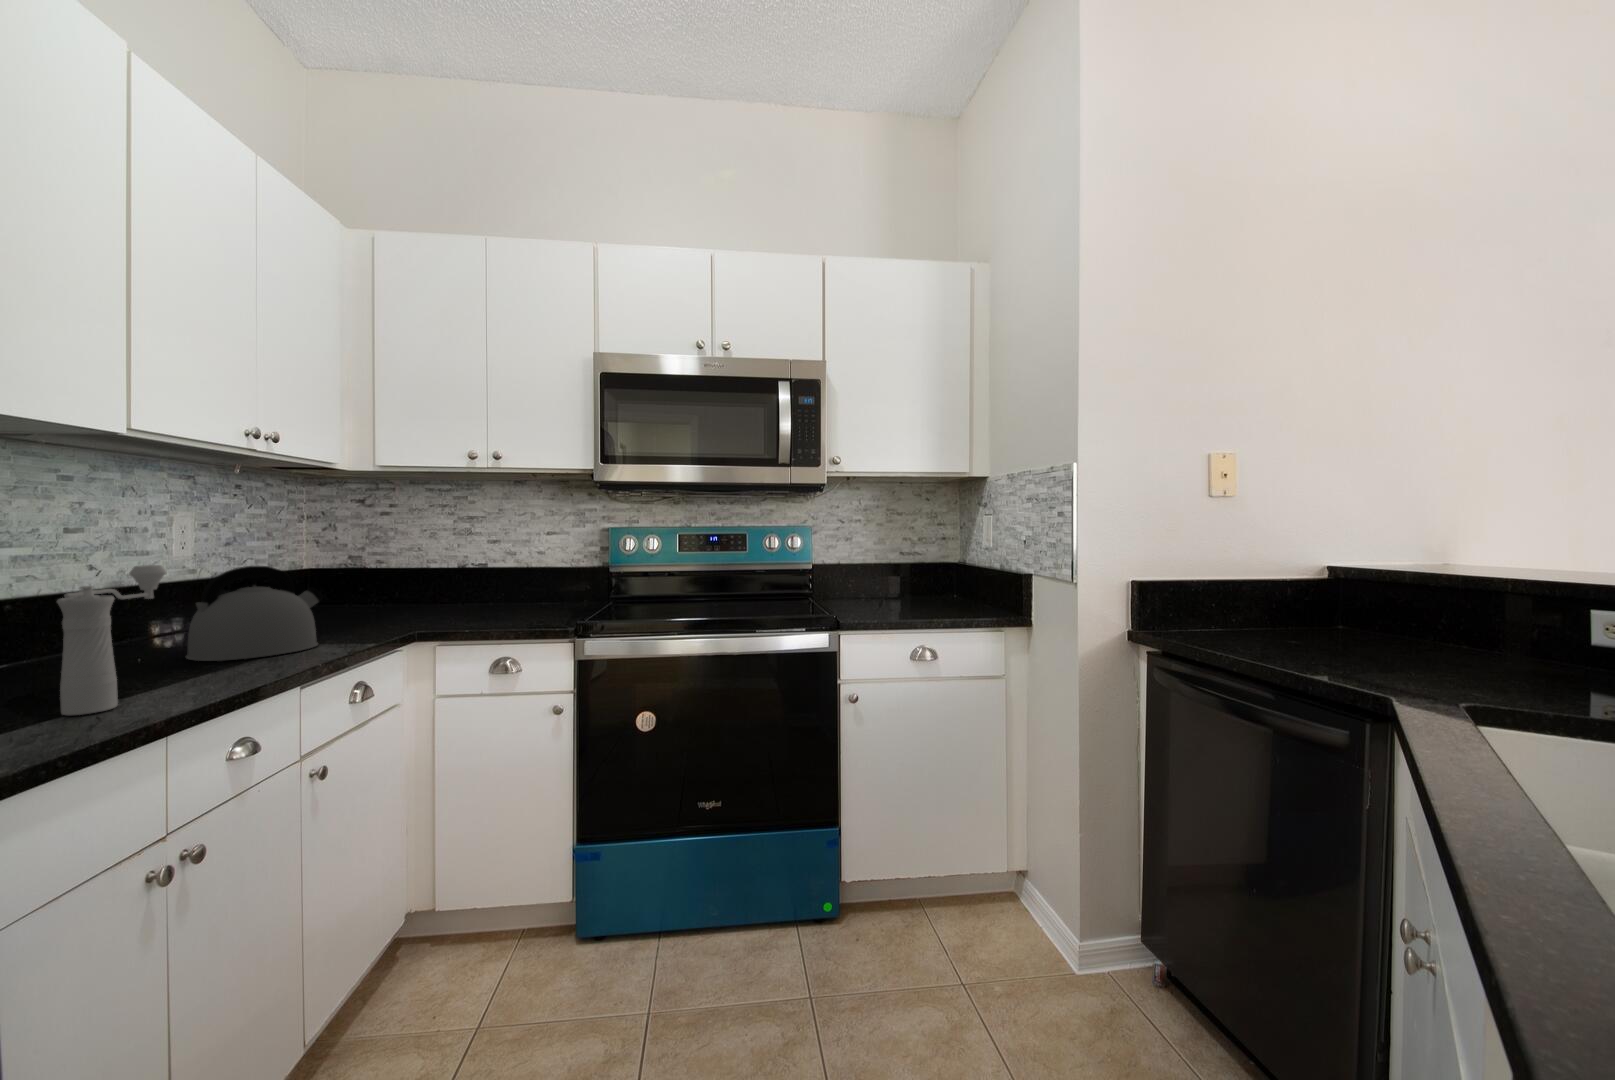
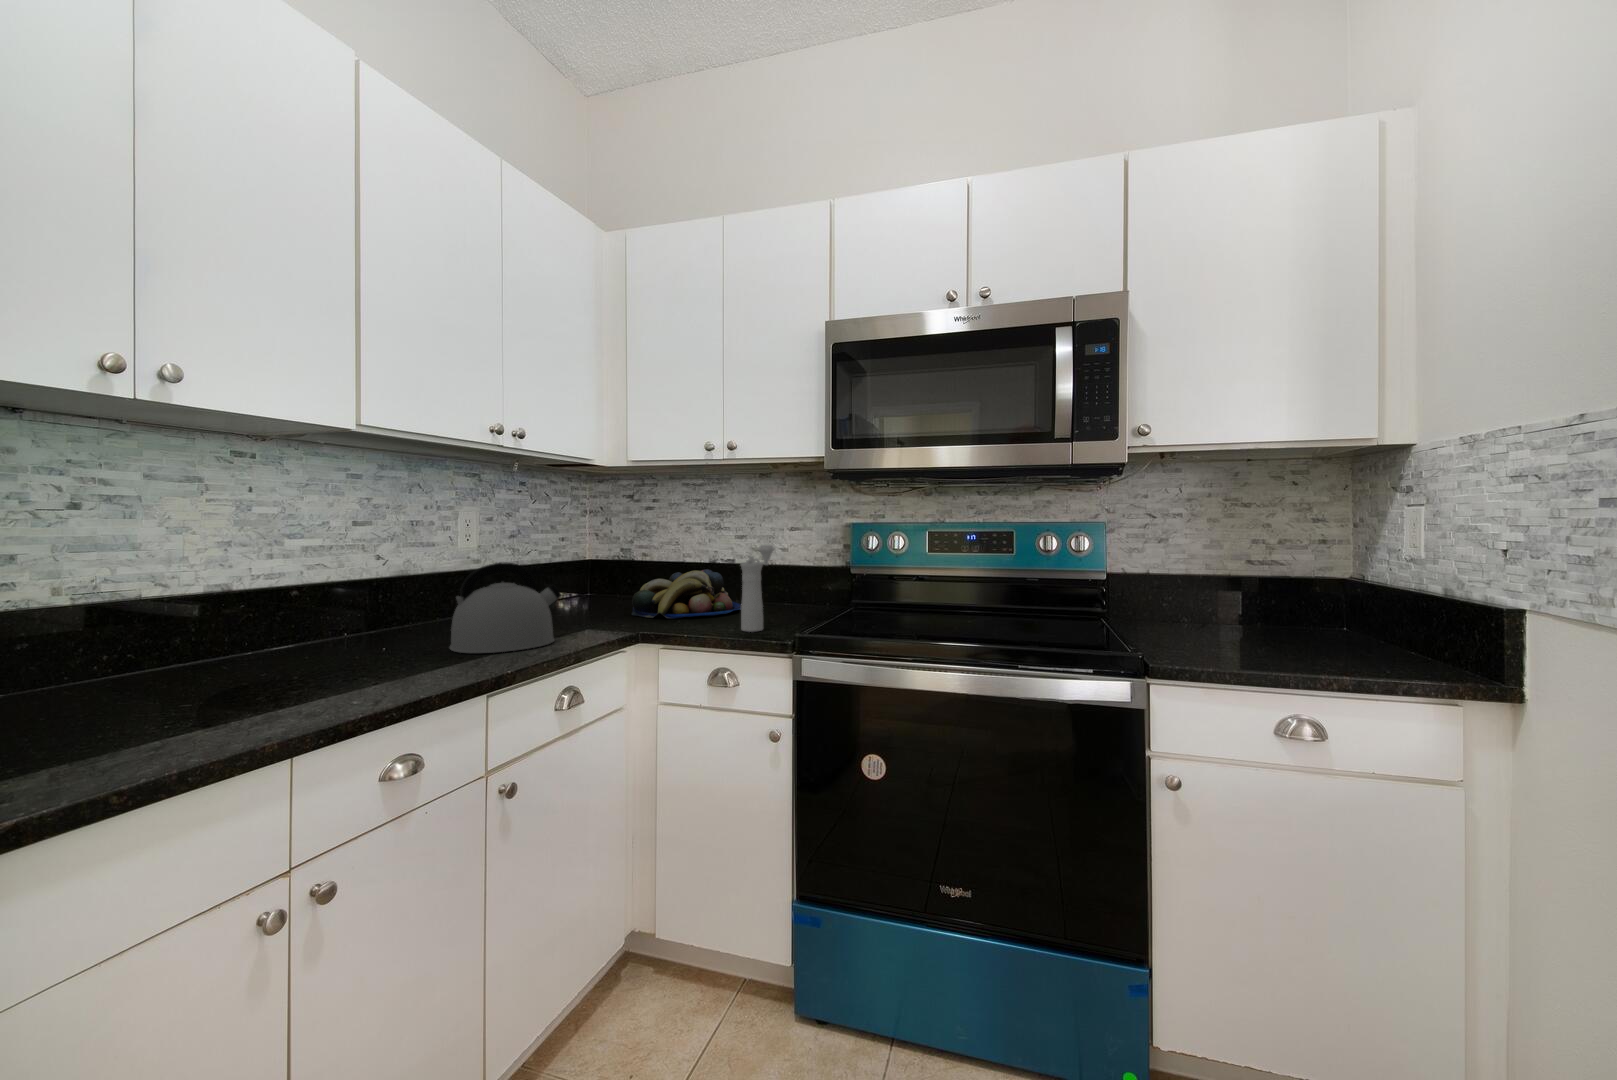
pepper mill: present [57,565,167,715] -> present [741,545,774,632]
fruit bowl: none [381,572,504,620] -> present [632,569,741,618]

